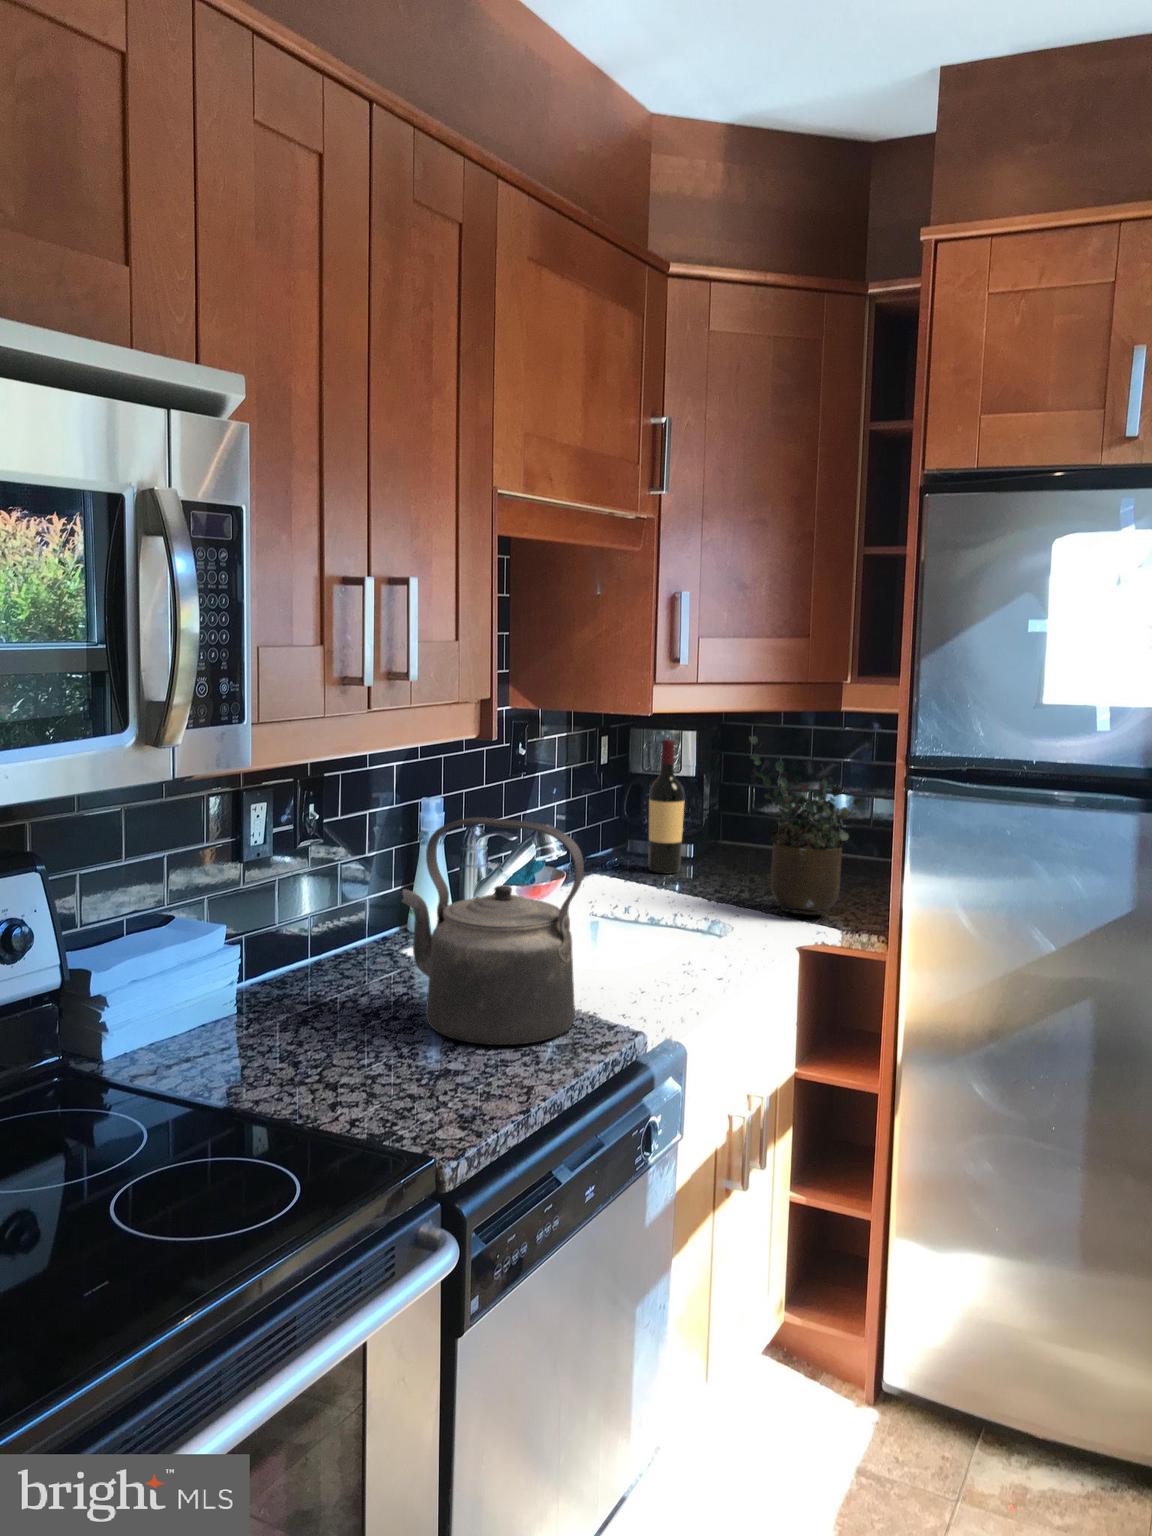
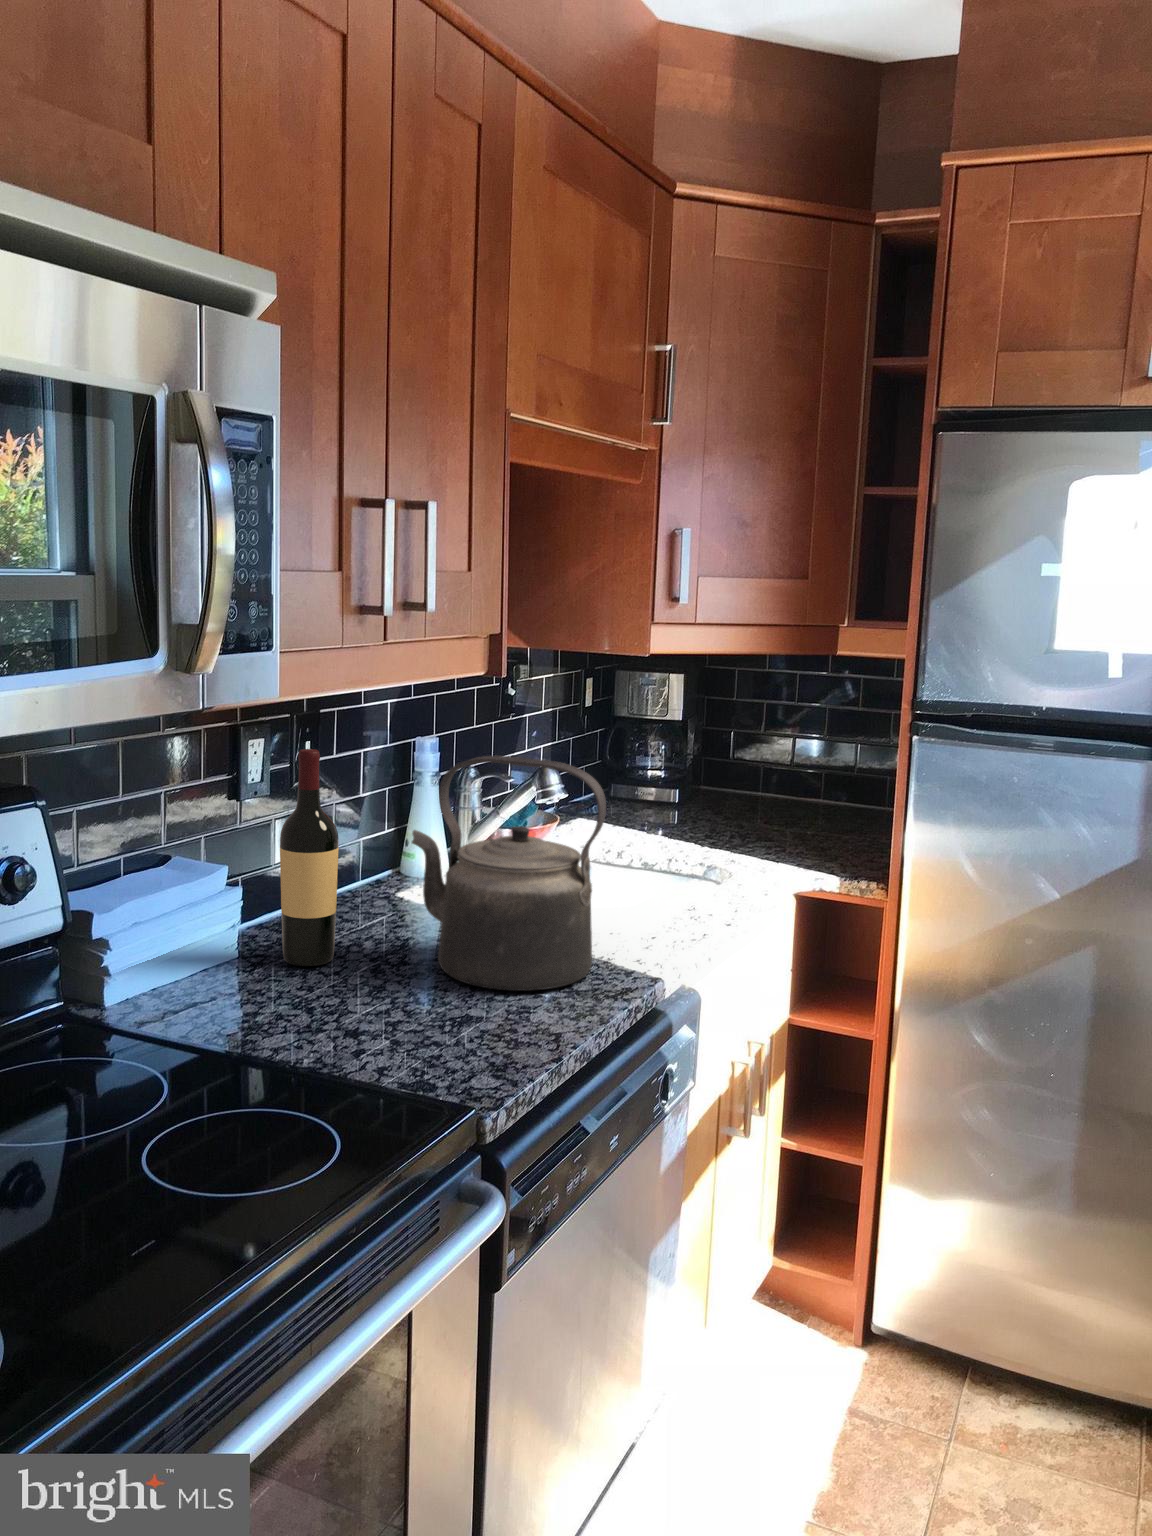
potted plant: present [749,736,864,915] -> none [746,679,863,861]
wine bottle: present [649,739,685,874] -> present [280,749,339,966]

